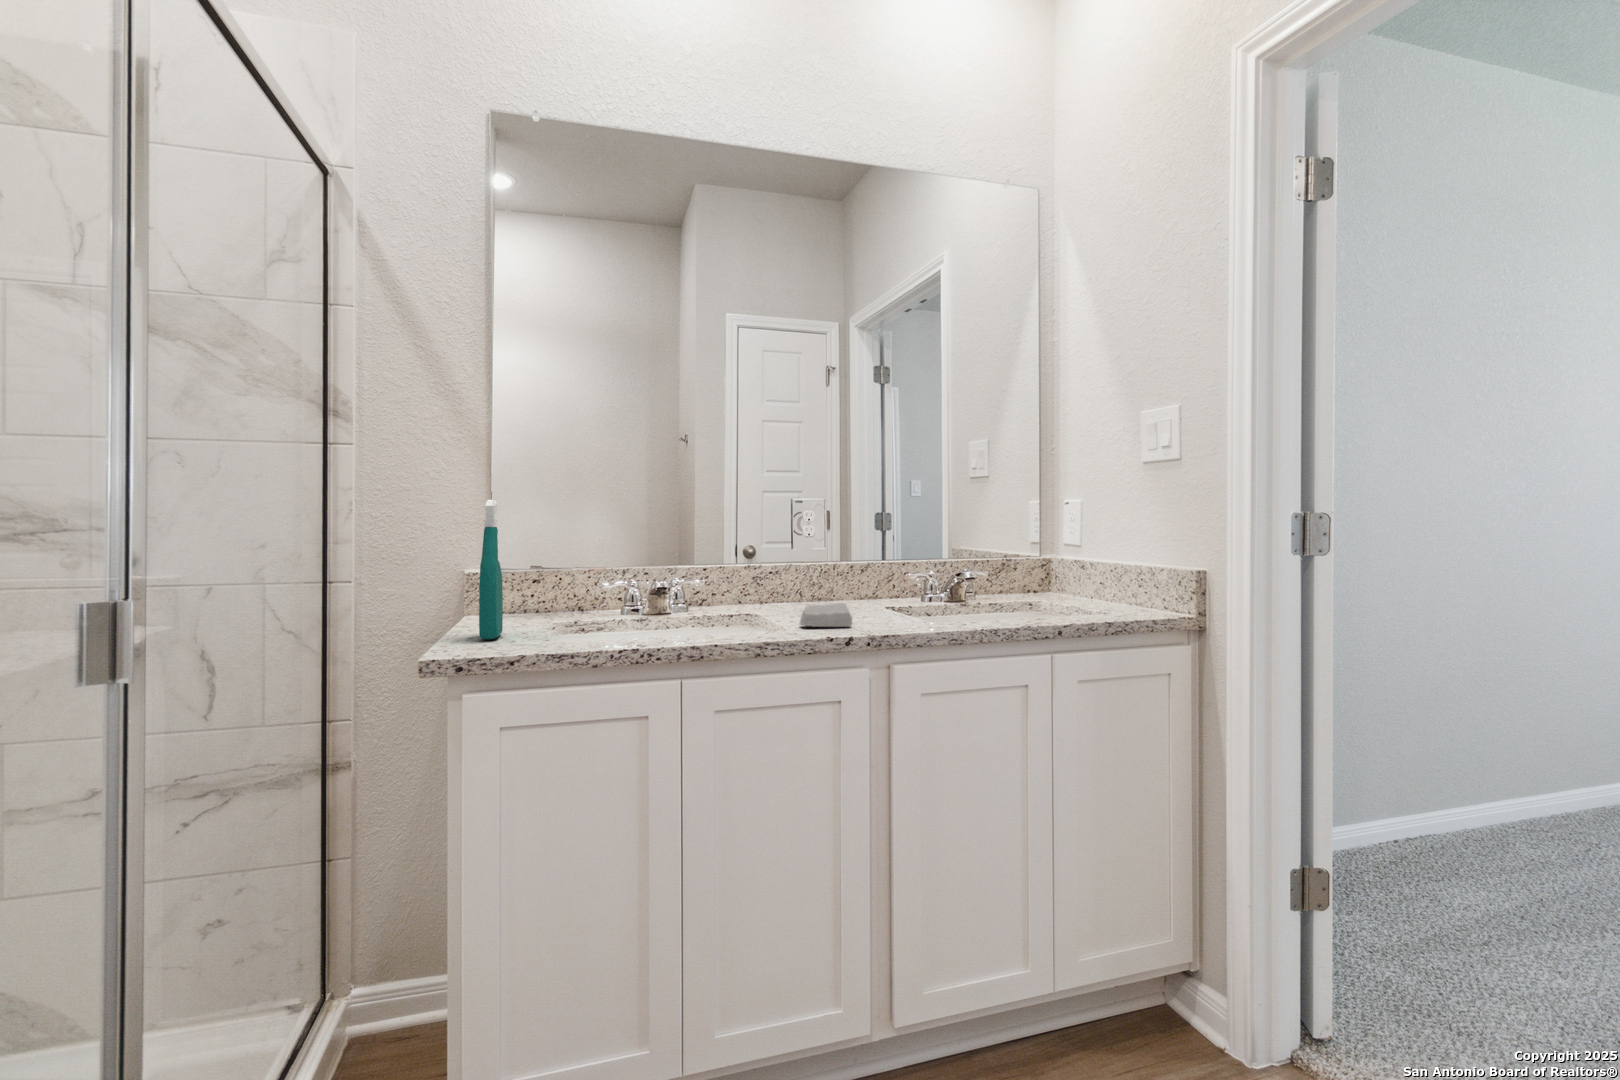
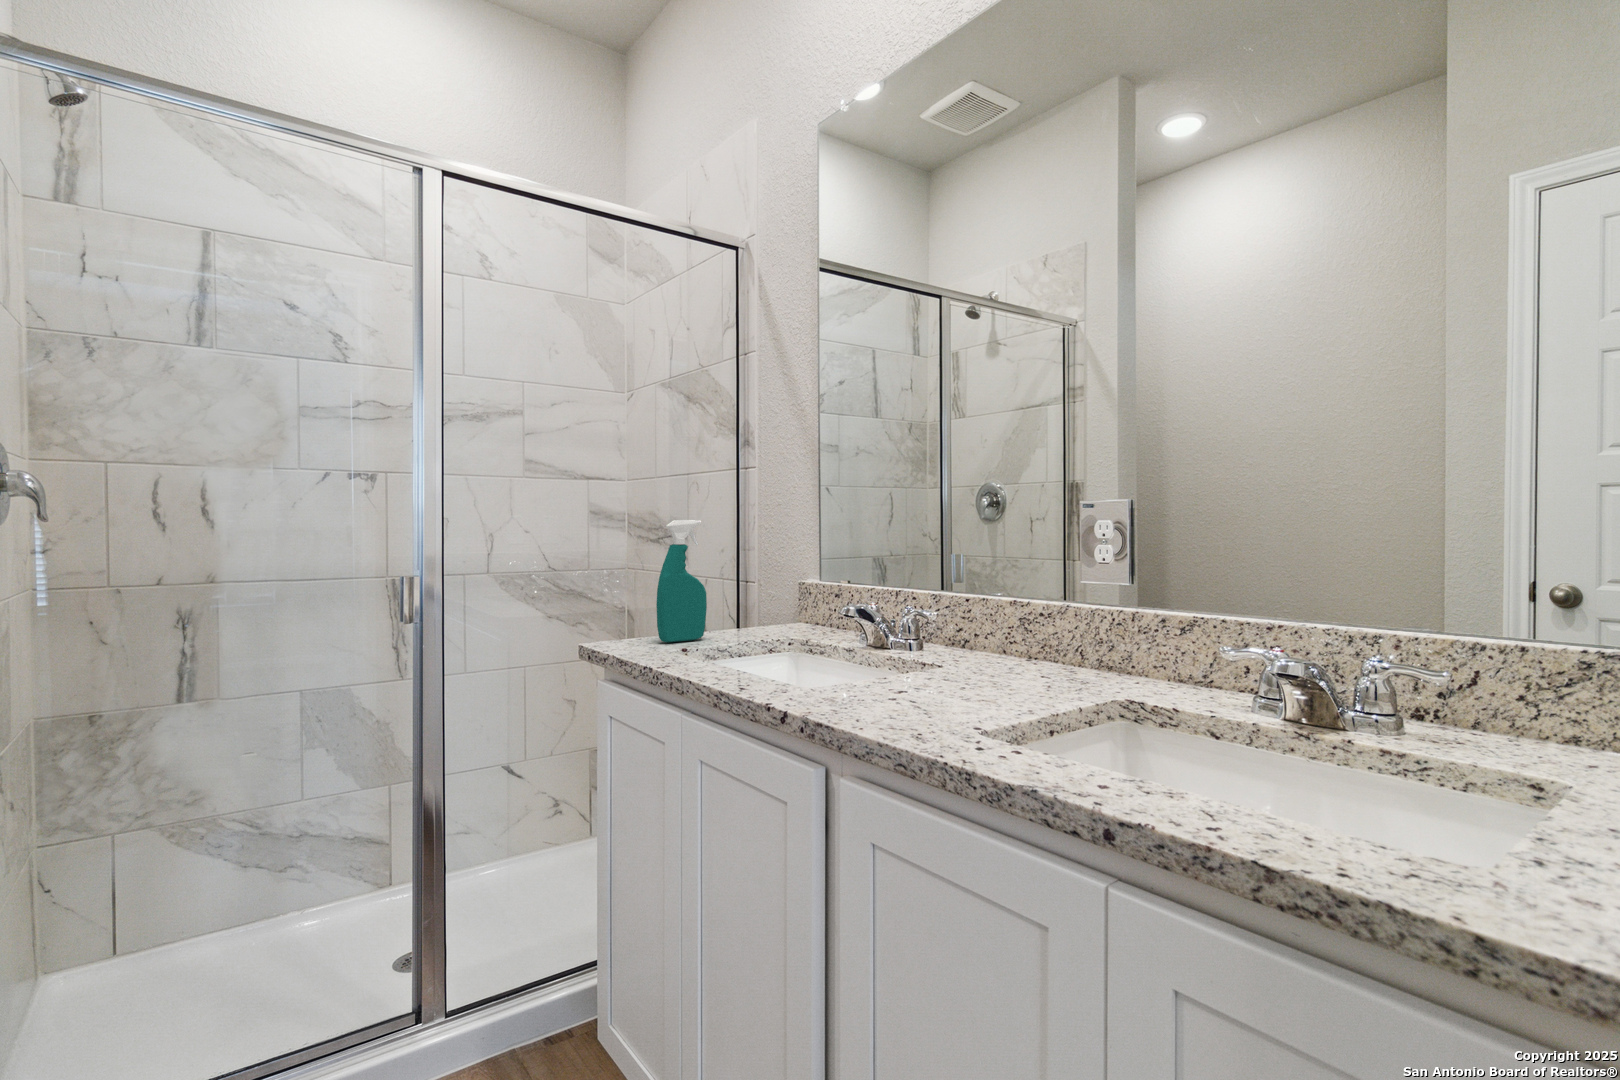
soap bar: present [800,603,852,627] -> none [830,664,896,705]

